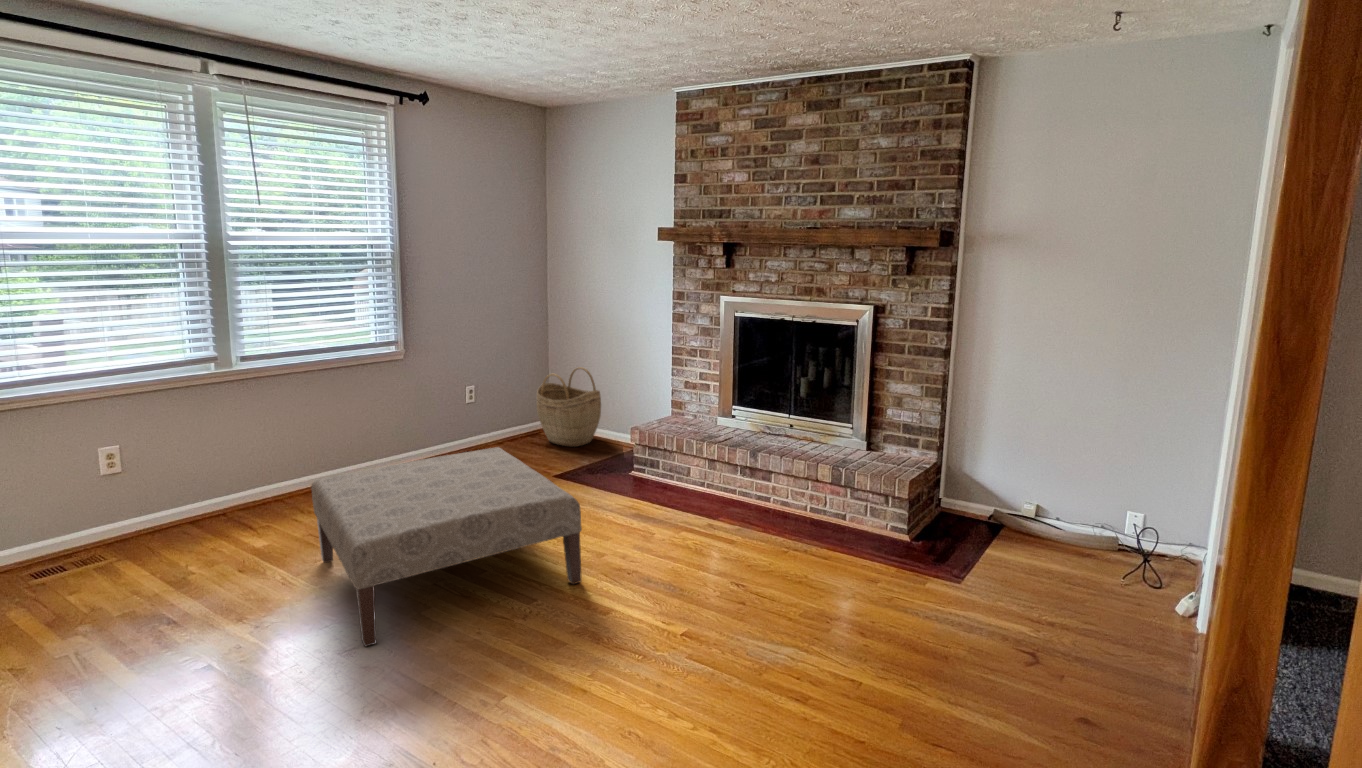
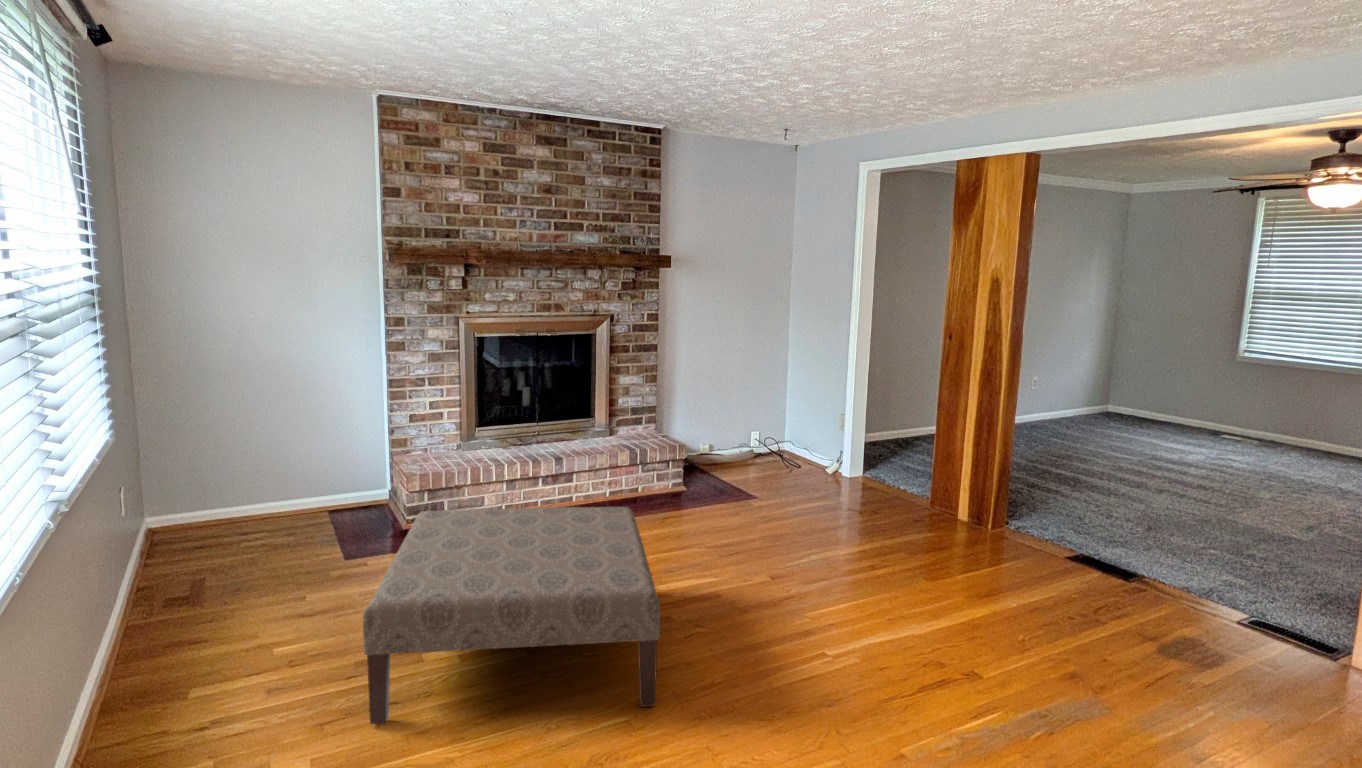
woven basket: present [537,367,601,447] -> none [176,430,280,542]

